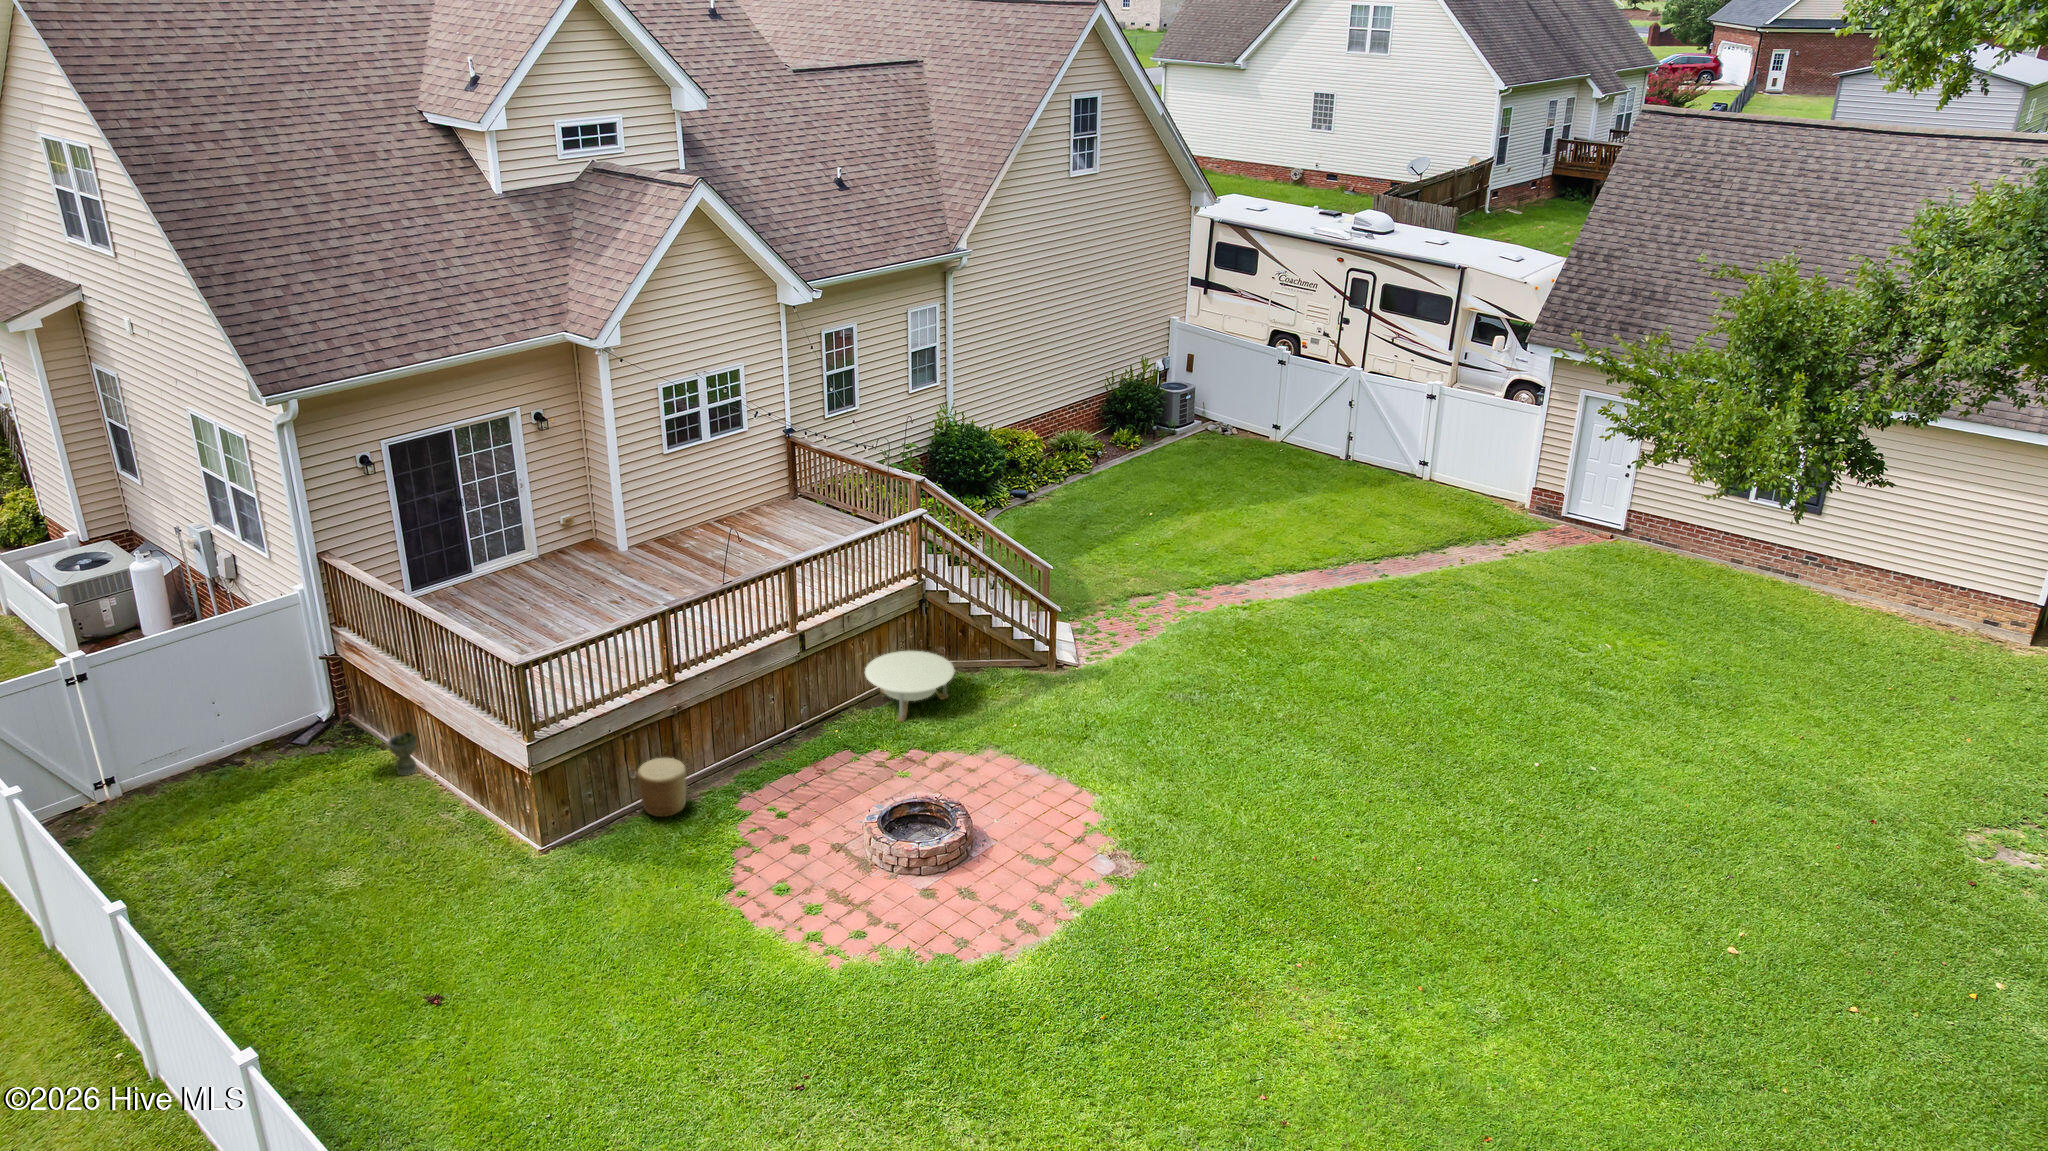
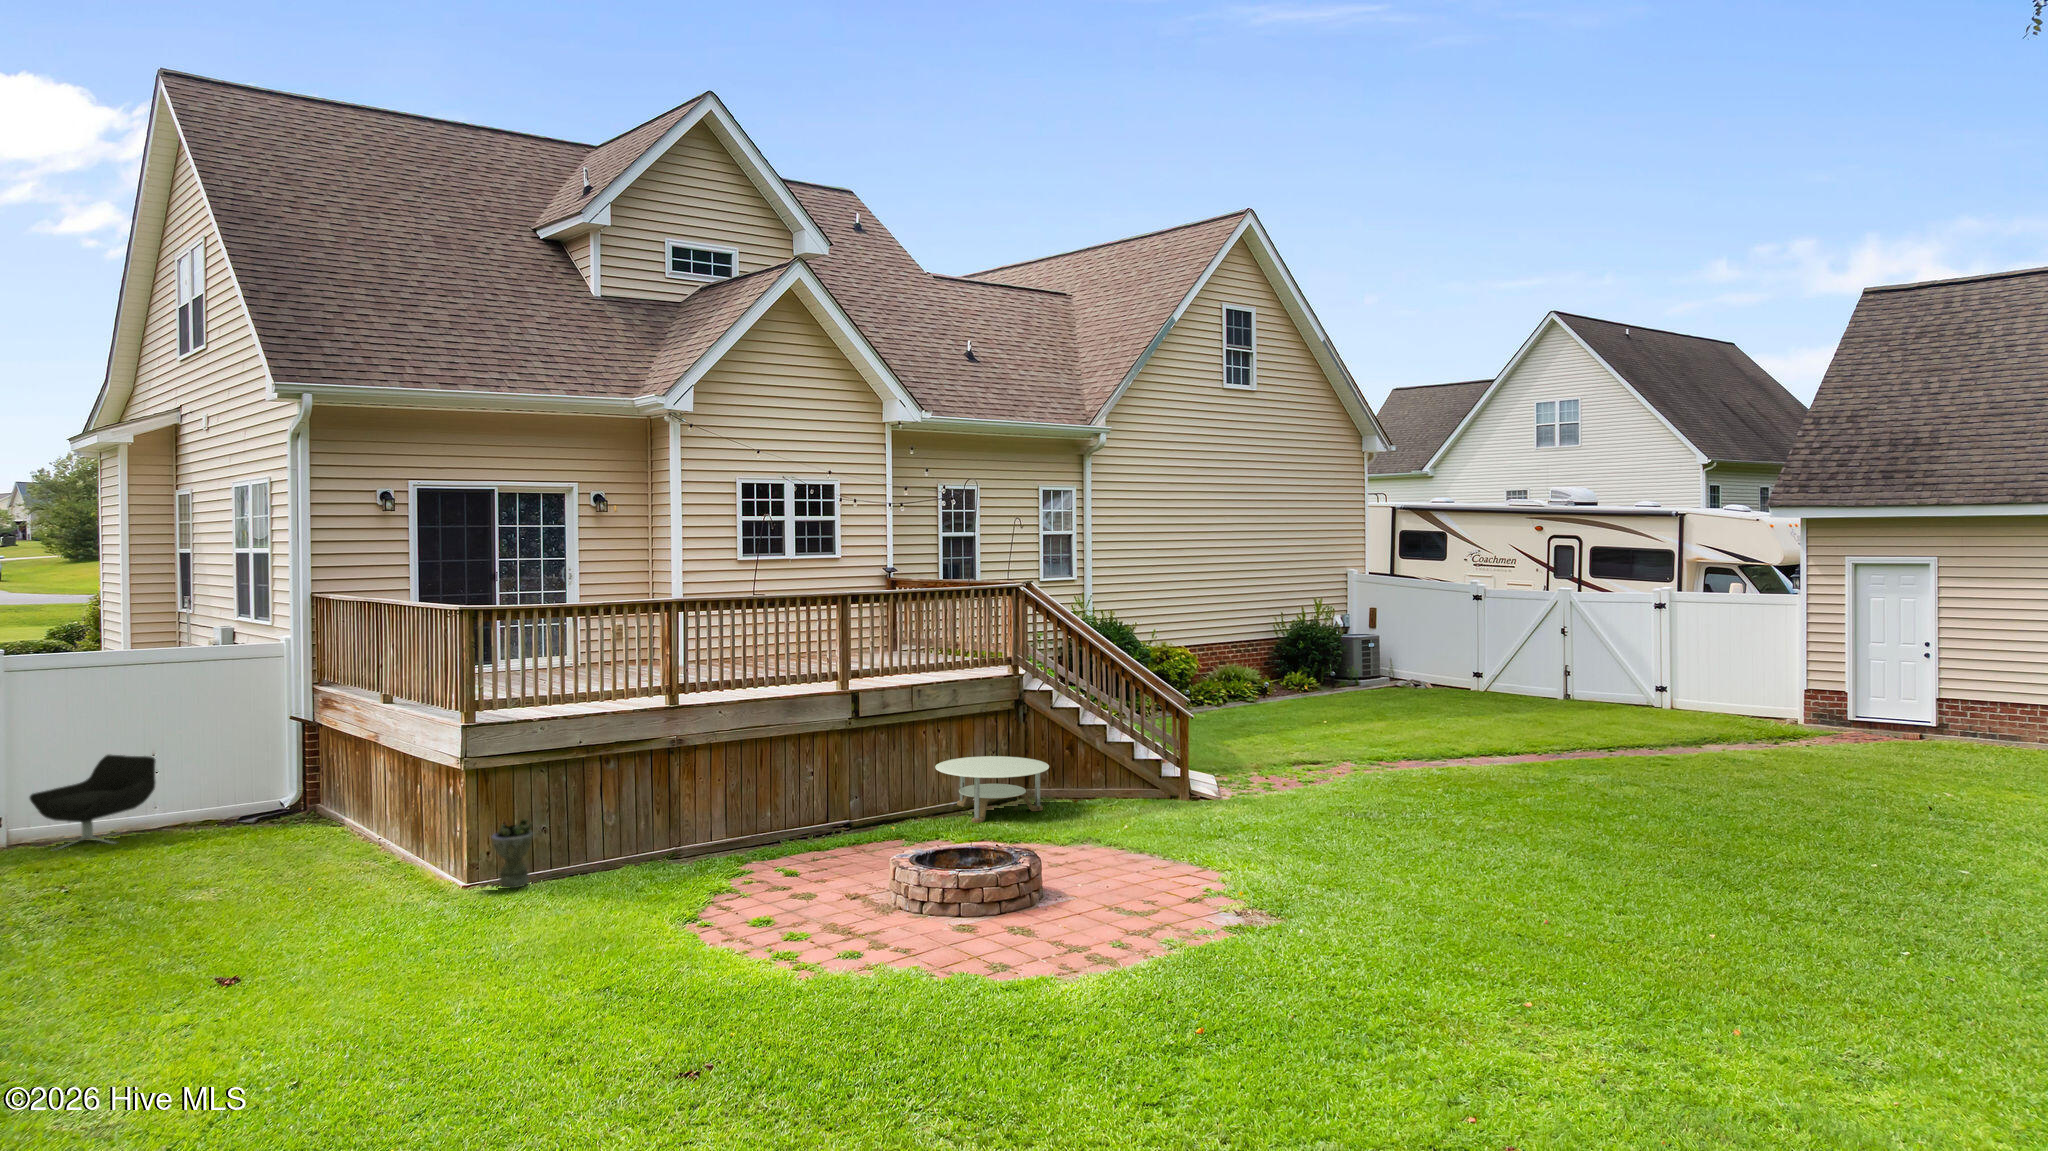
lounge chair: none [131,715,230,810] -> present [30,755,156,850]
planter: present [387,731,417,776] -> present [492,818,533,888]
woven basket: present [637,758,686,817] -> none [613,801,677,871]

